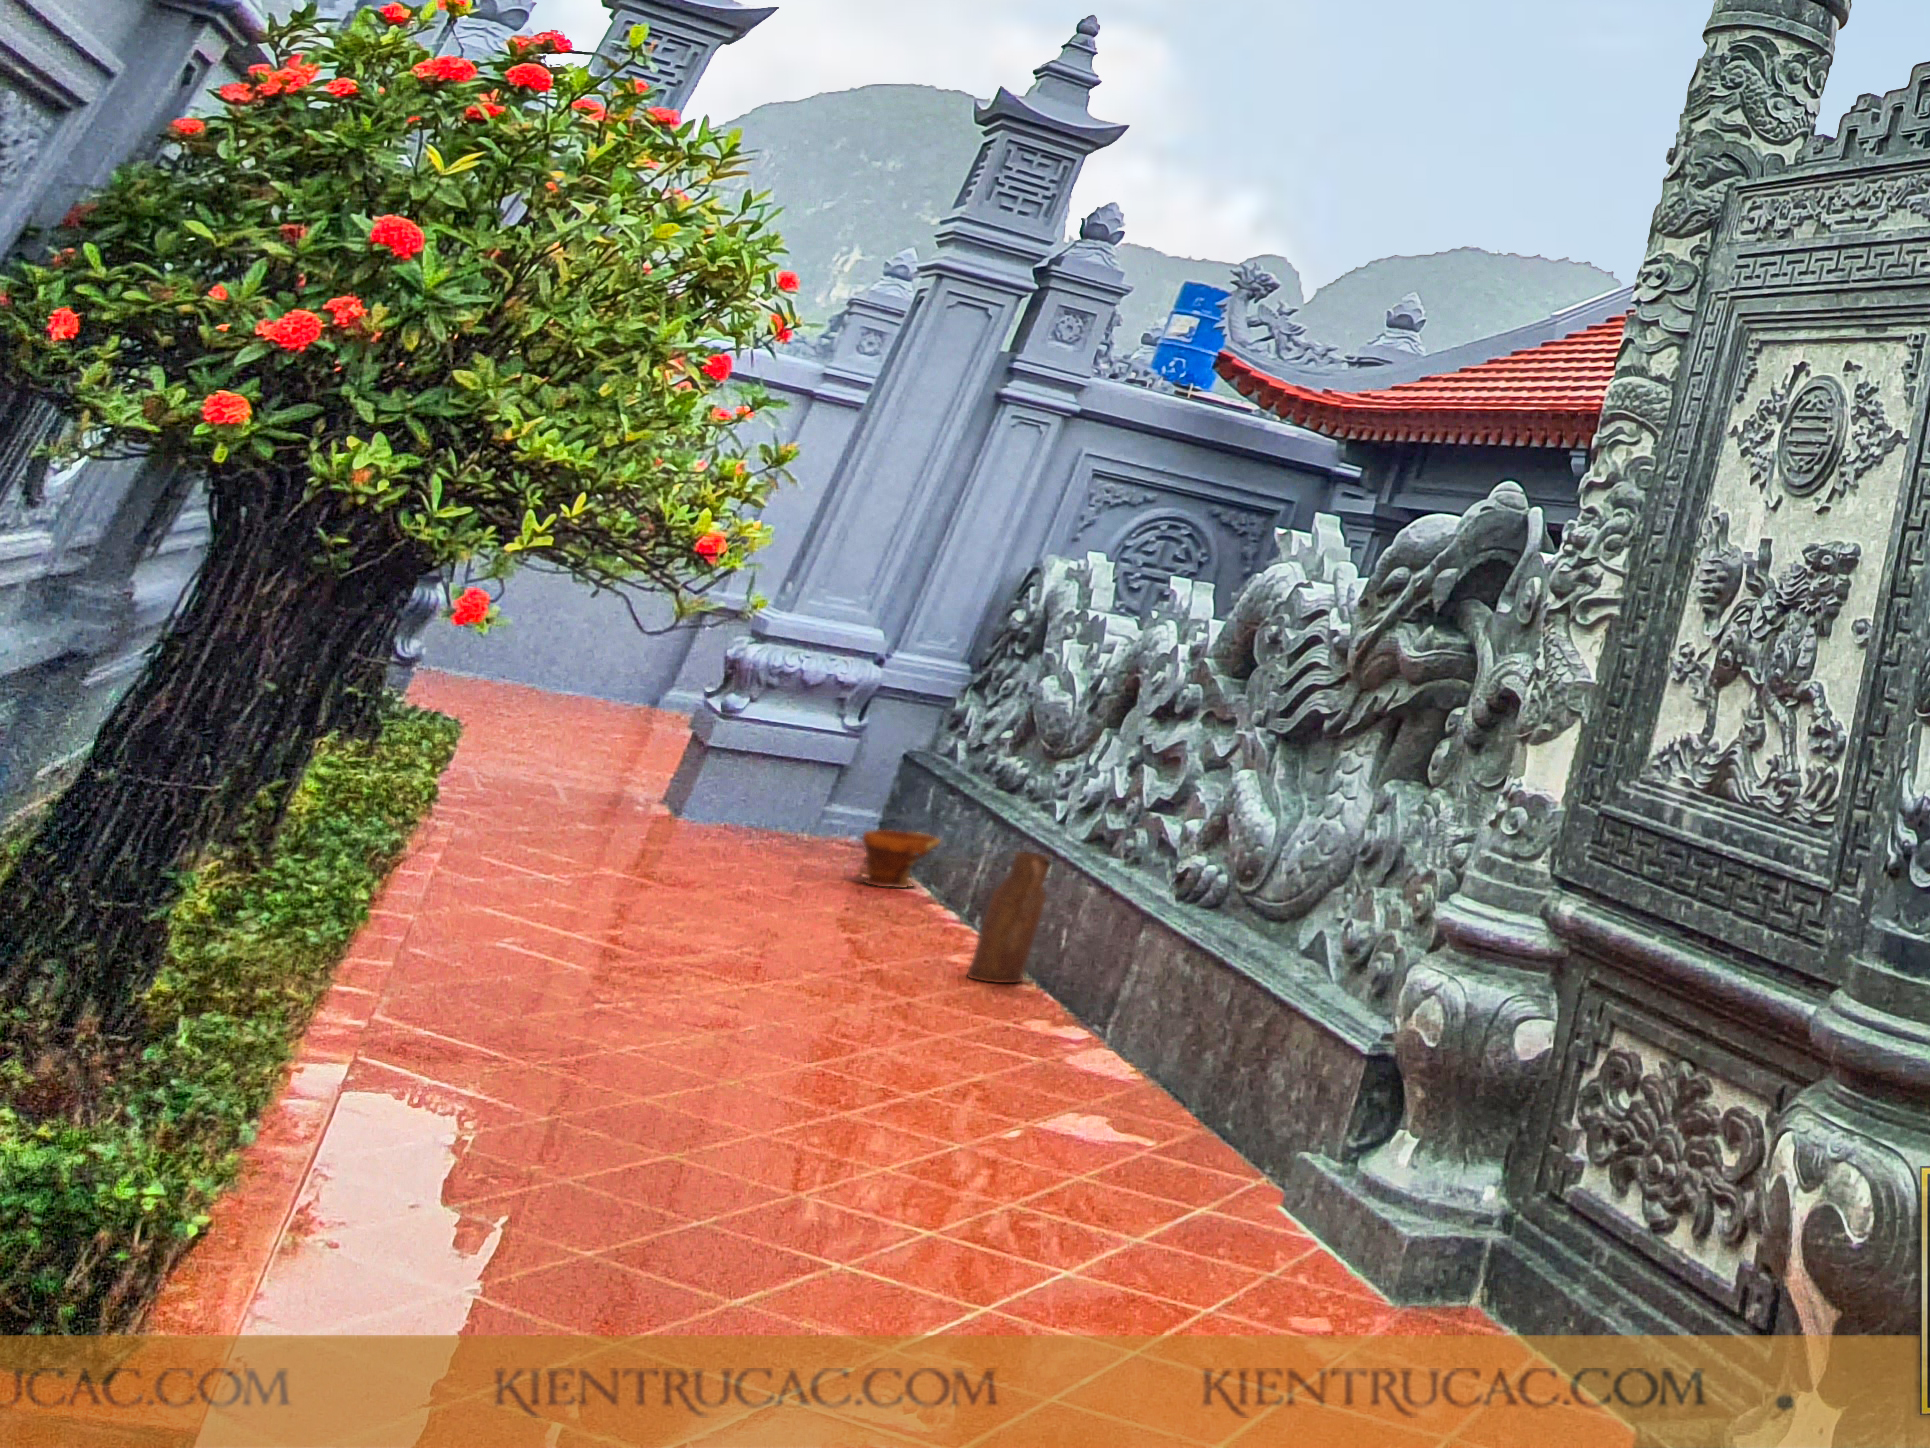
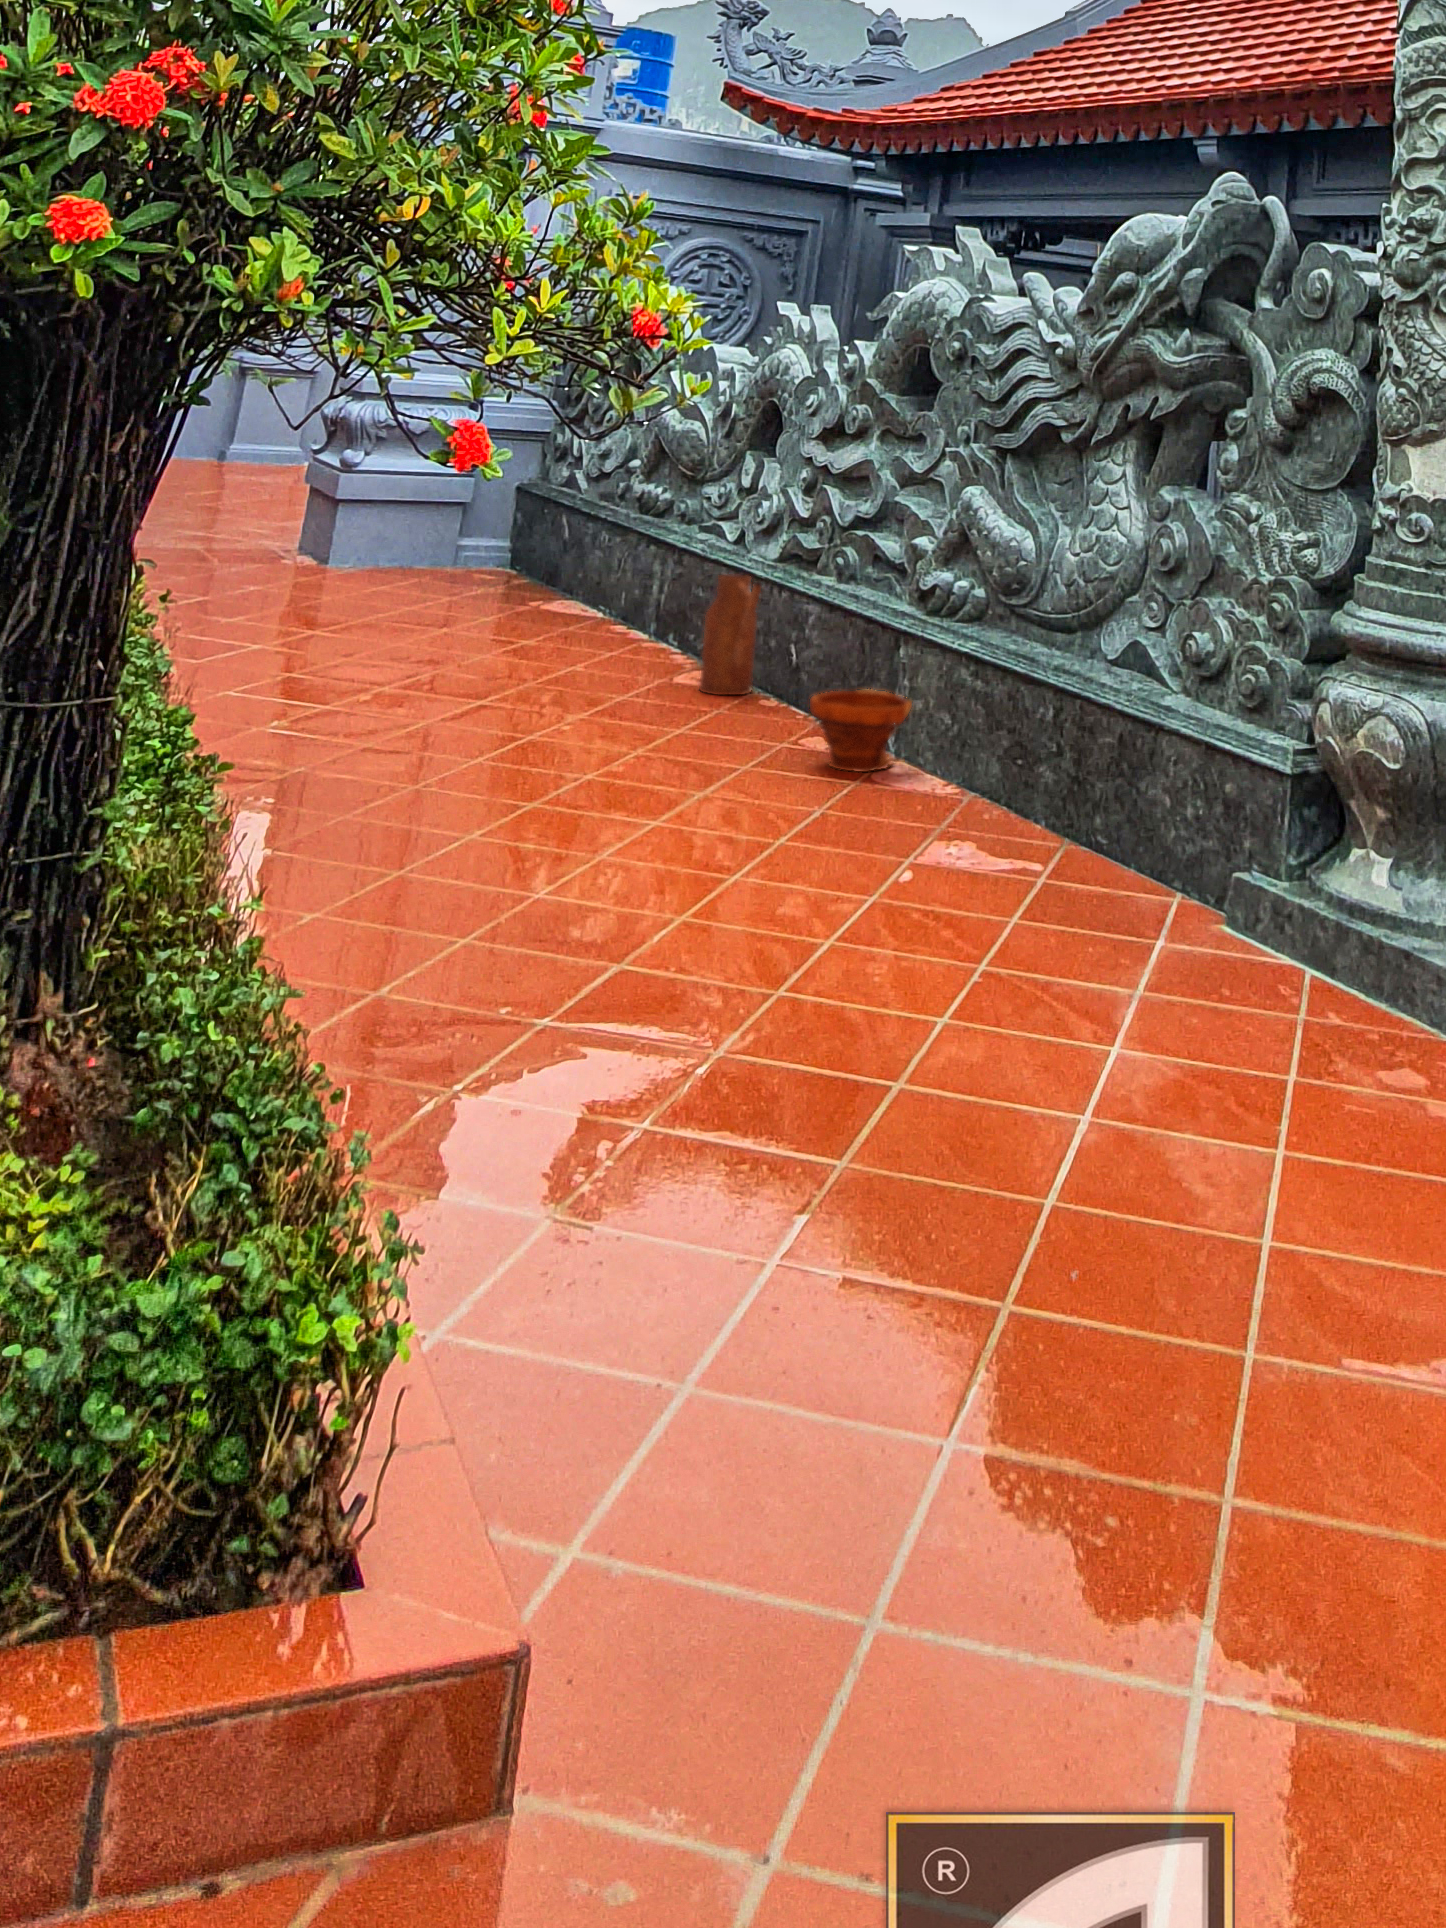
planter: present [862,830,940,888] -> present [810,689,911,772]

